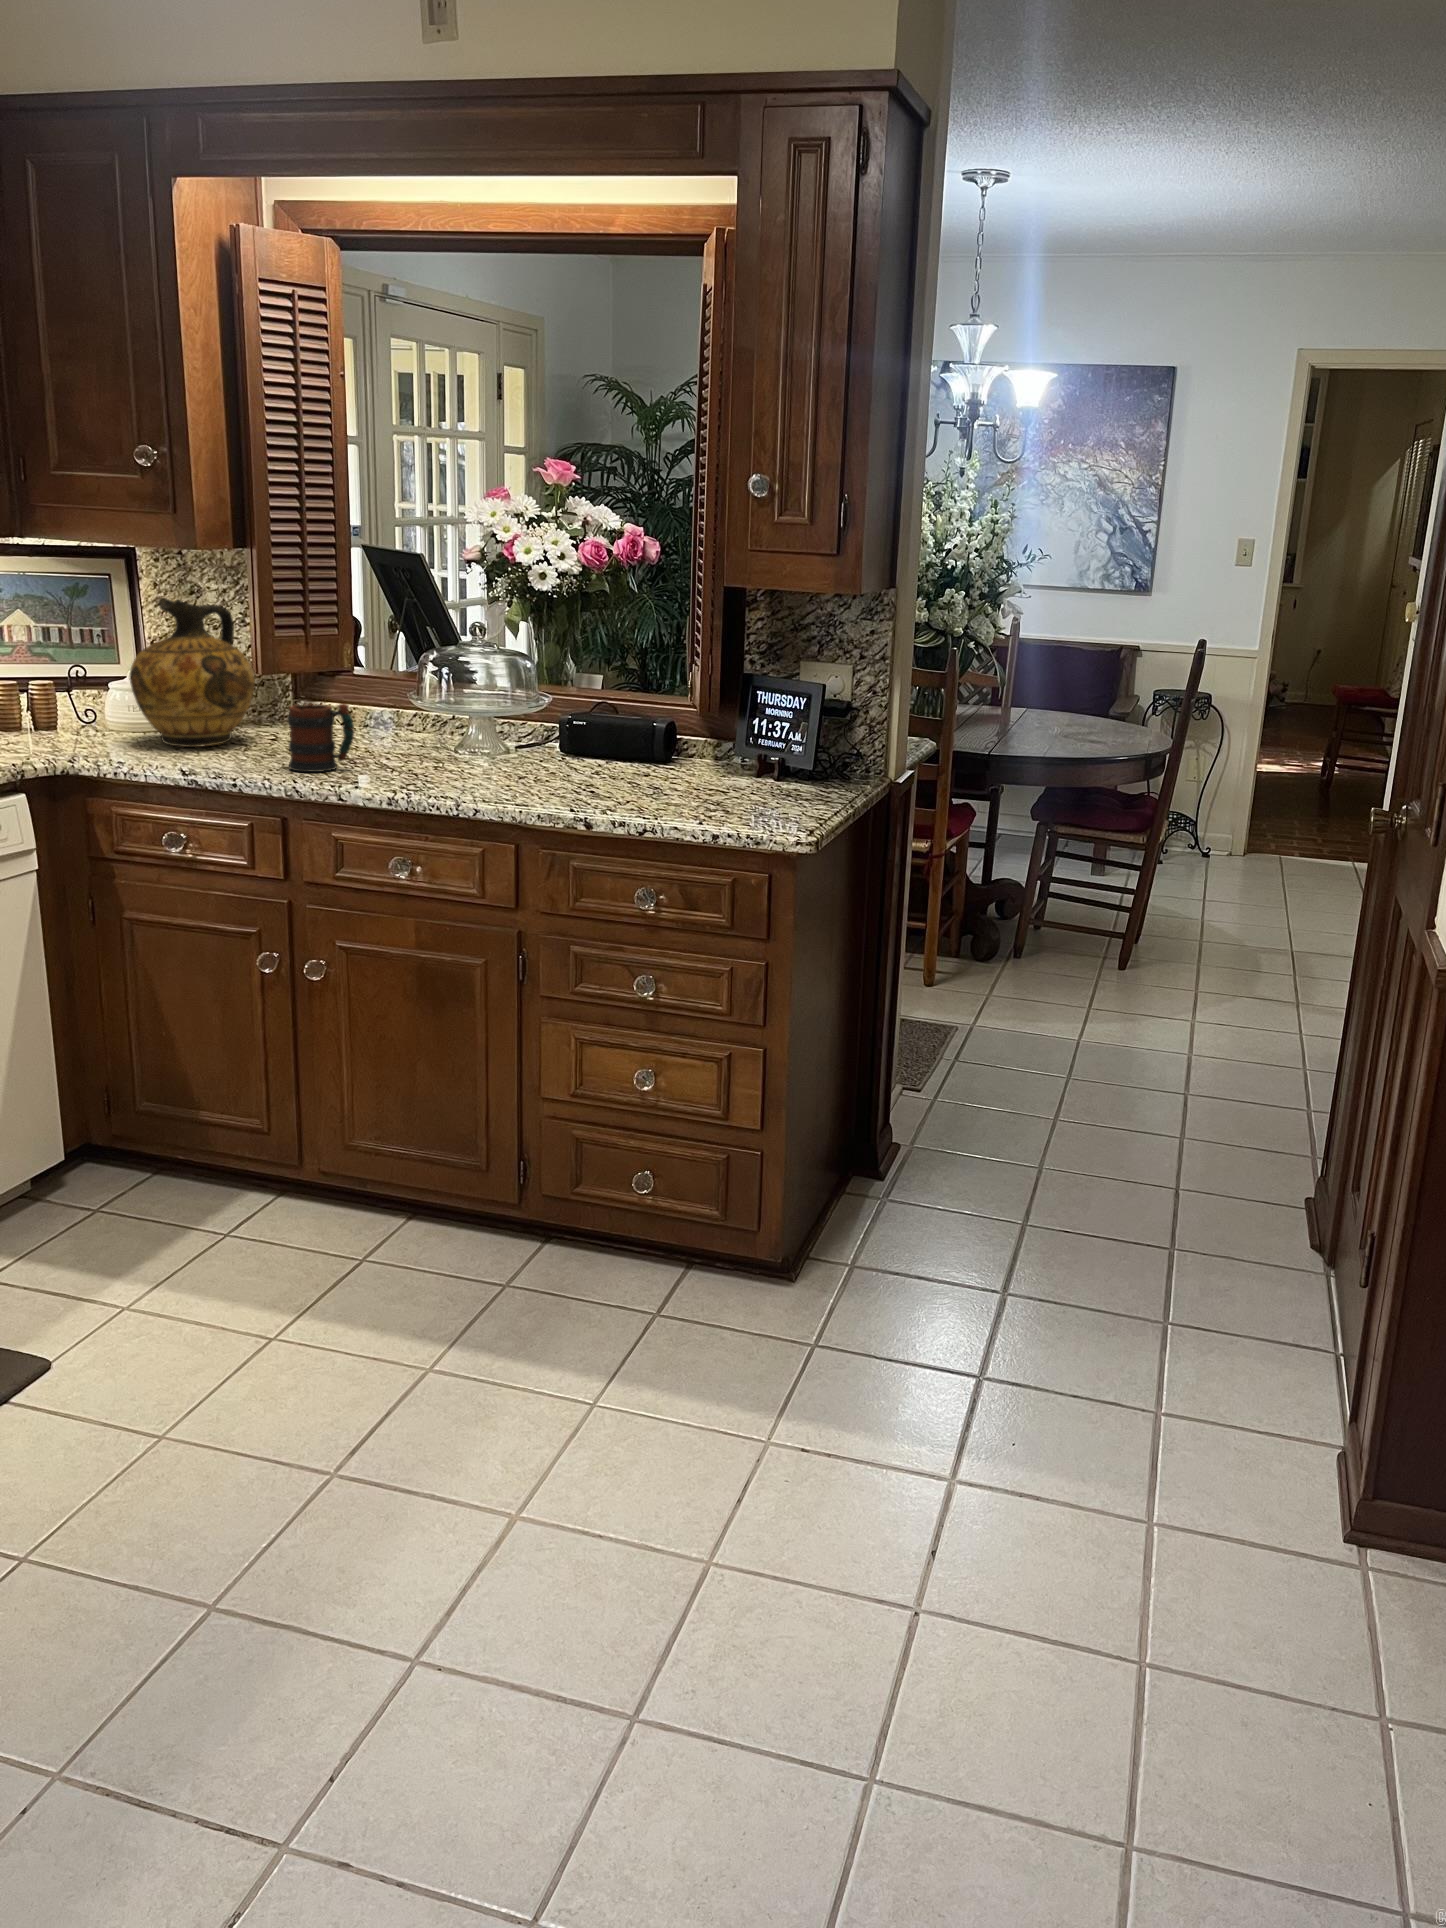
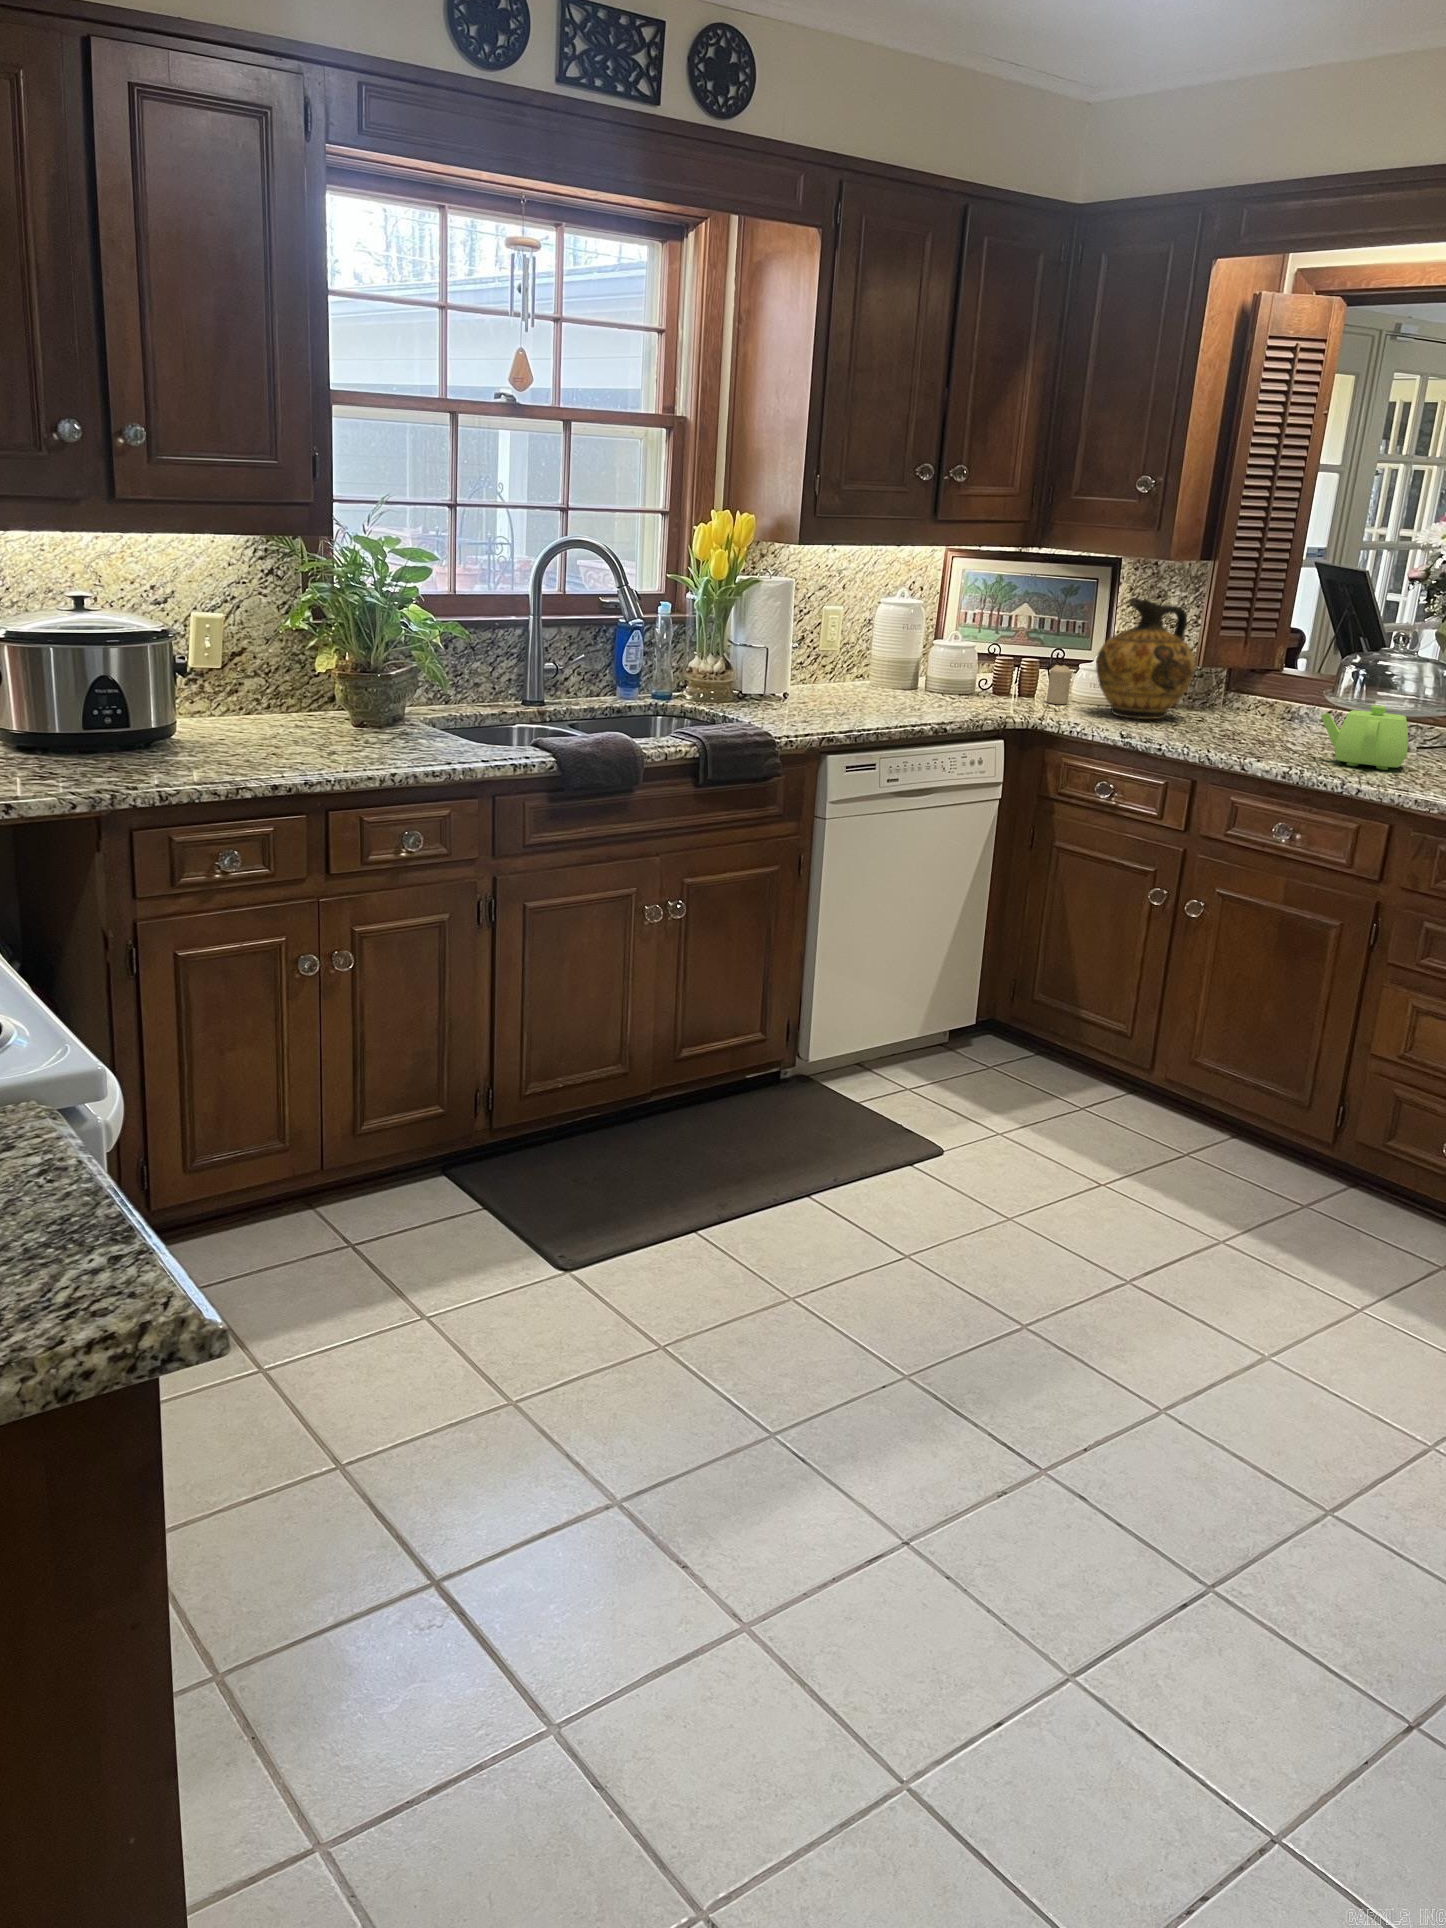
candle: none [71,688,103,737] -> present [1047,665,1071,704]
mug: present [287,704,354,772] -> none [1207,690,1269,747]
teapot: none [413,707,511,779] -> present [1321,705,1408,770]

